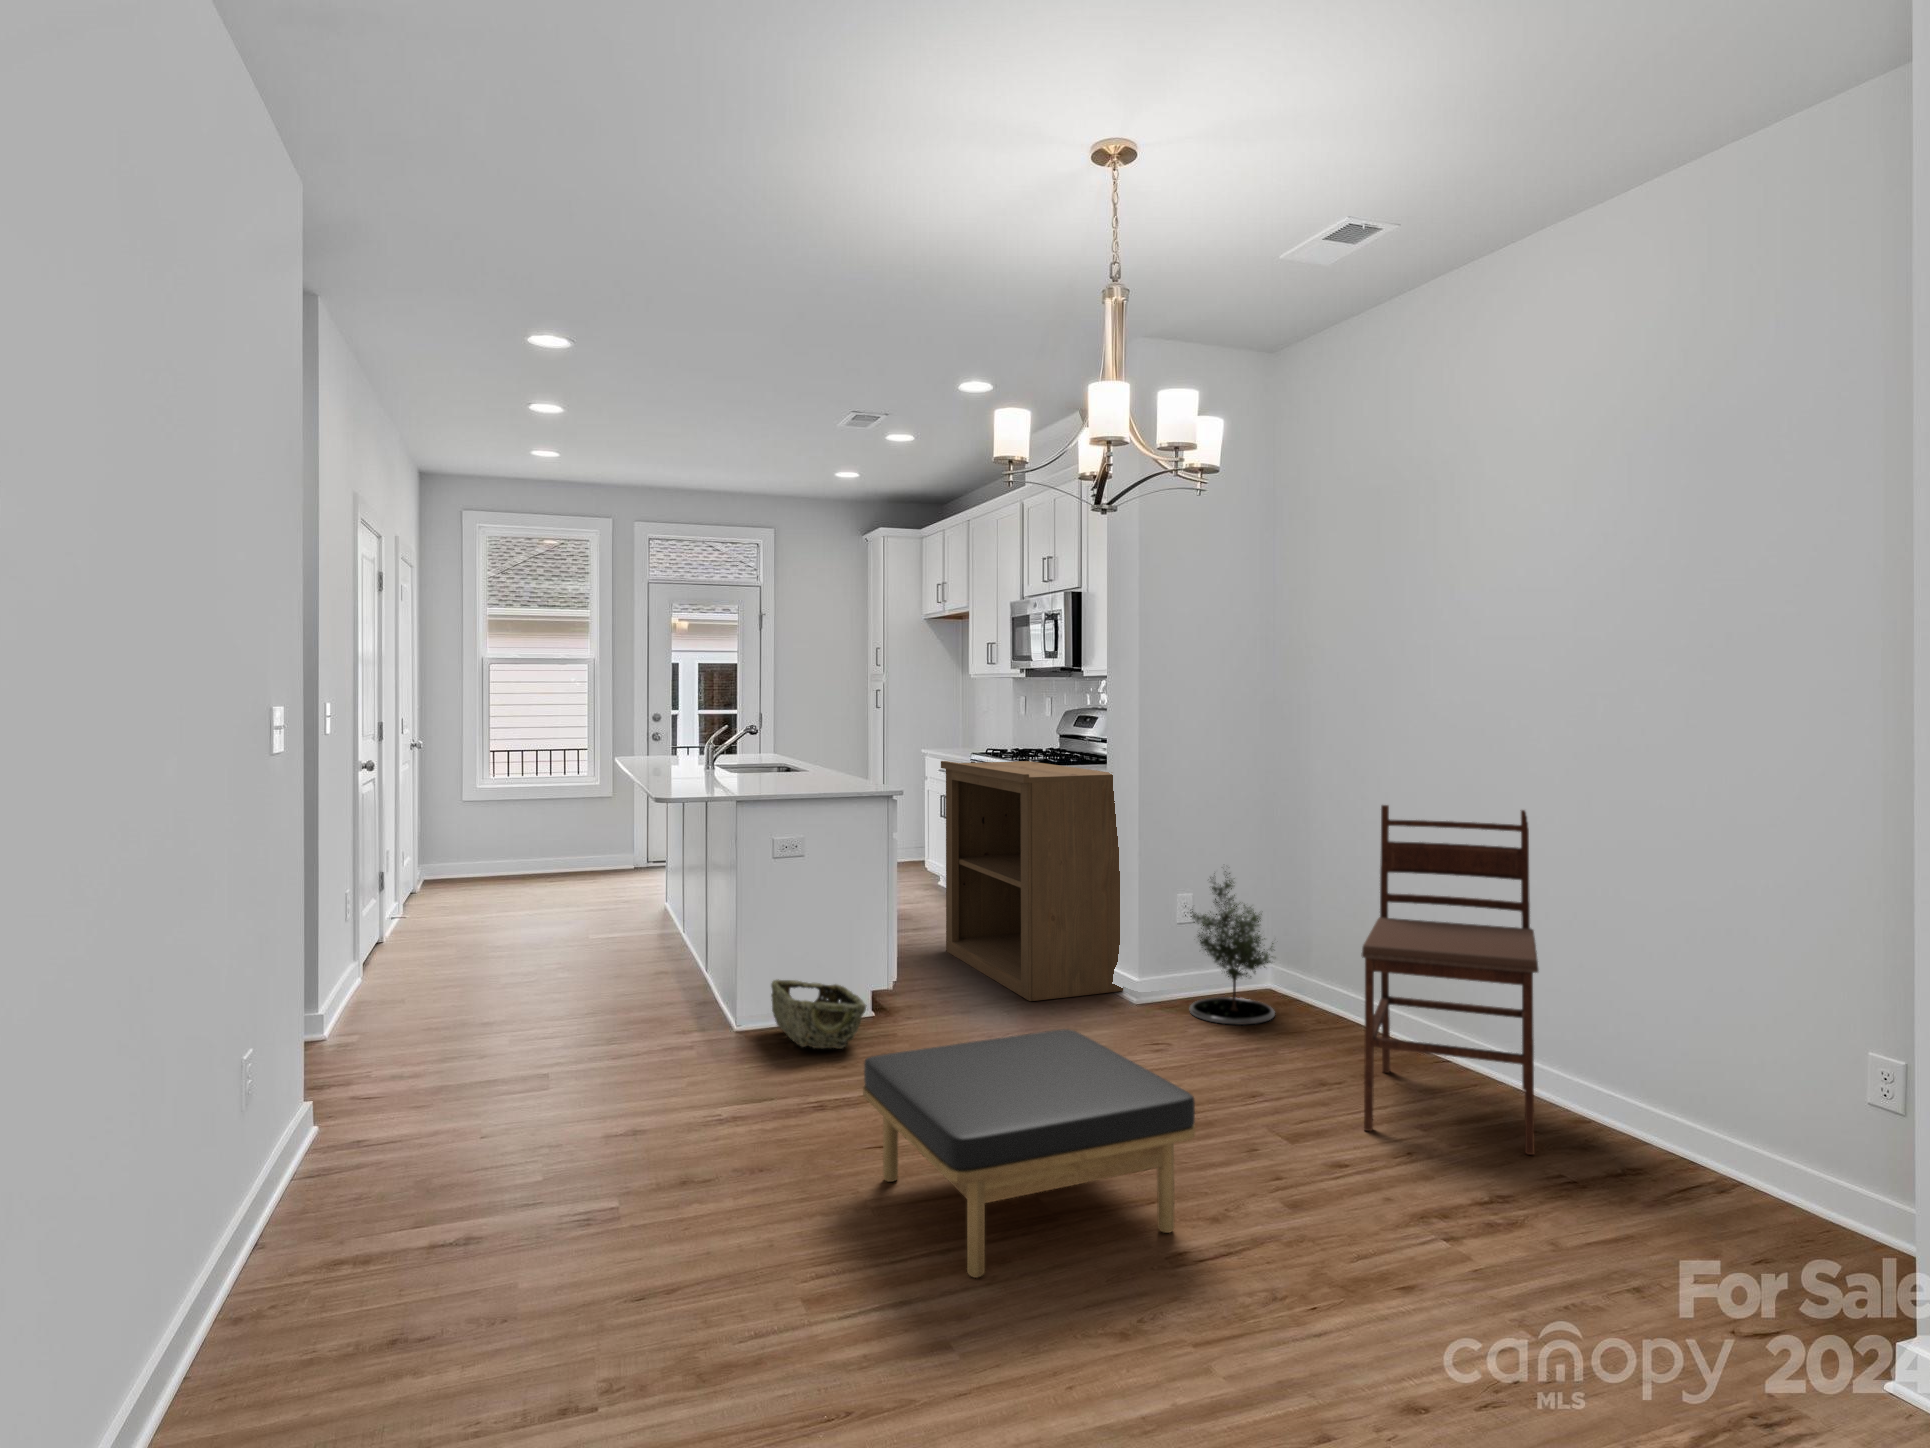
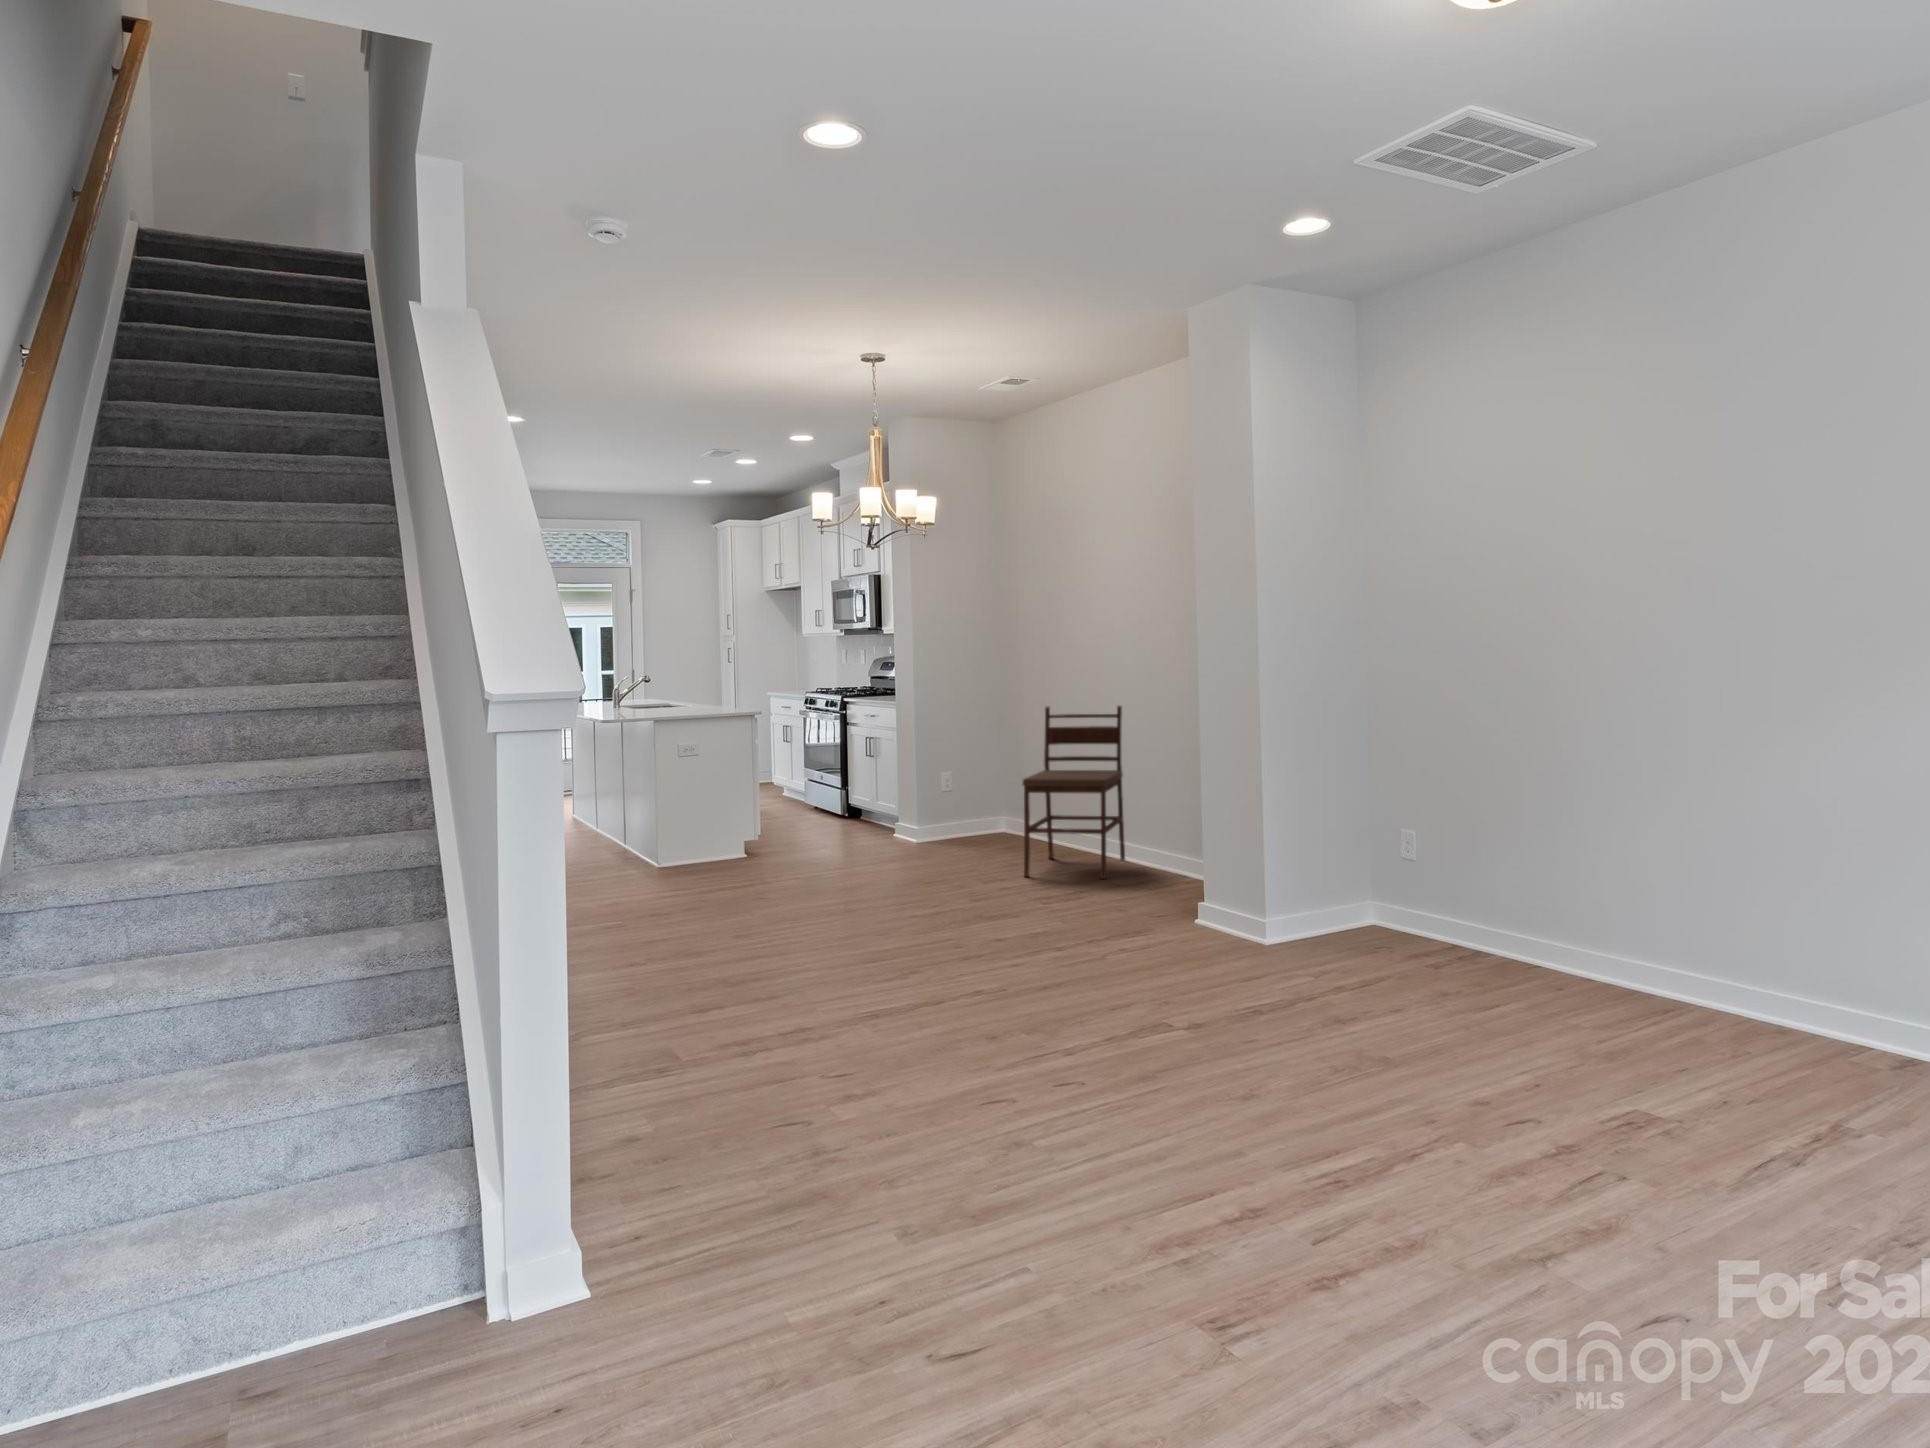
bookshelf: present [941,761,1123,1001] -> none [784,695,910,845]
potted tree: present [1190,871,1275,1025] -> none [945,750,1001,847]
woven basket: present [771,979,866,1049] -> none [682,832,745,868]
ottoman: present [863,1029,1195,1278] -> none [752,828,921,922]

